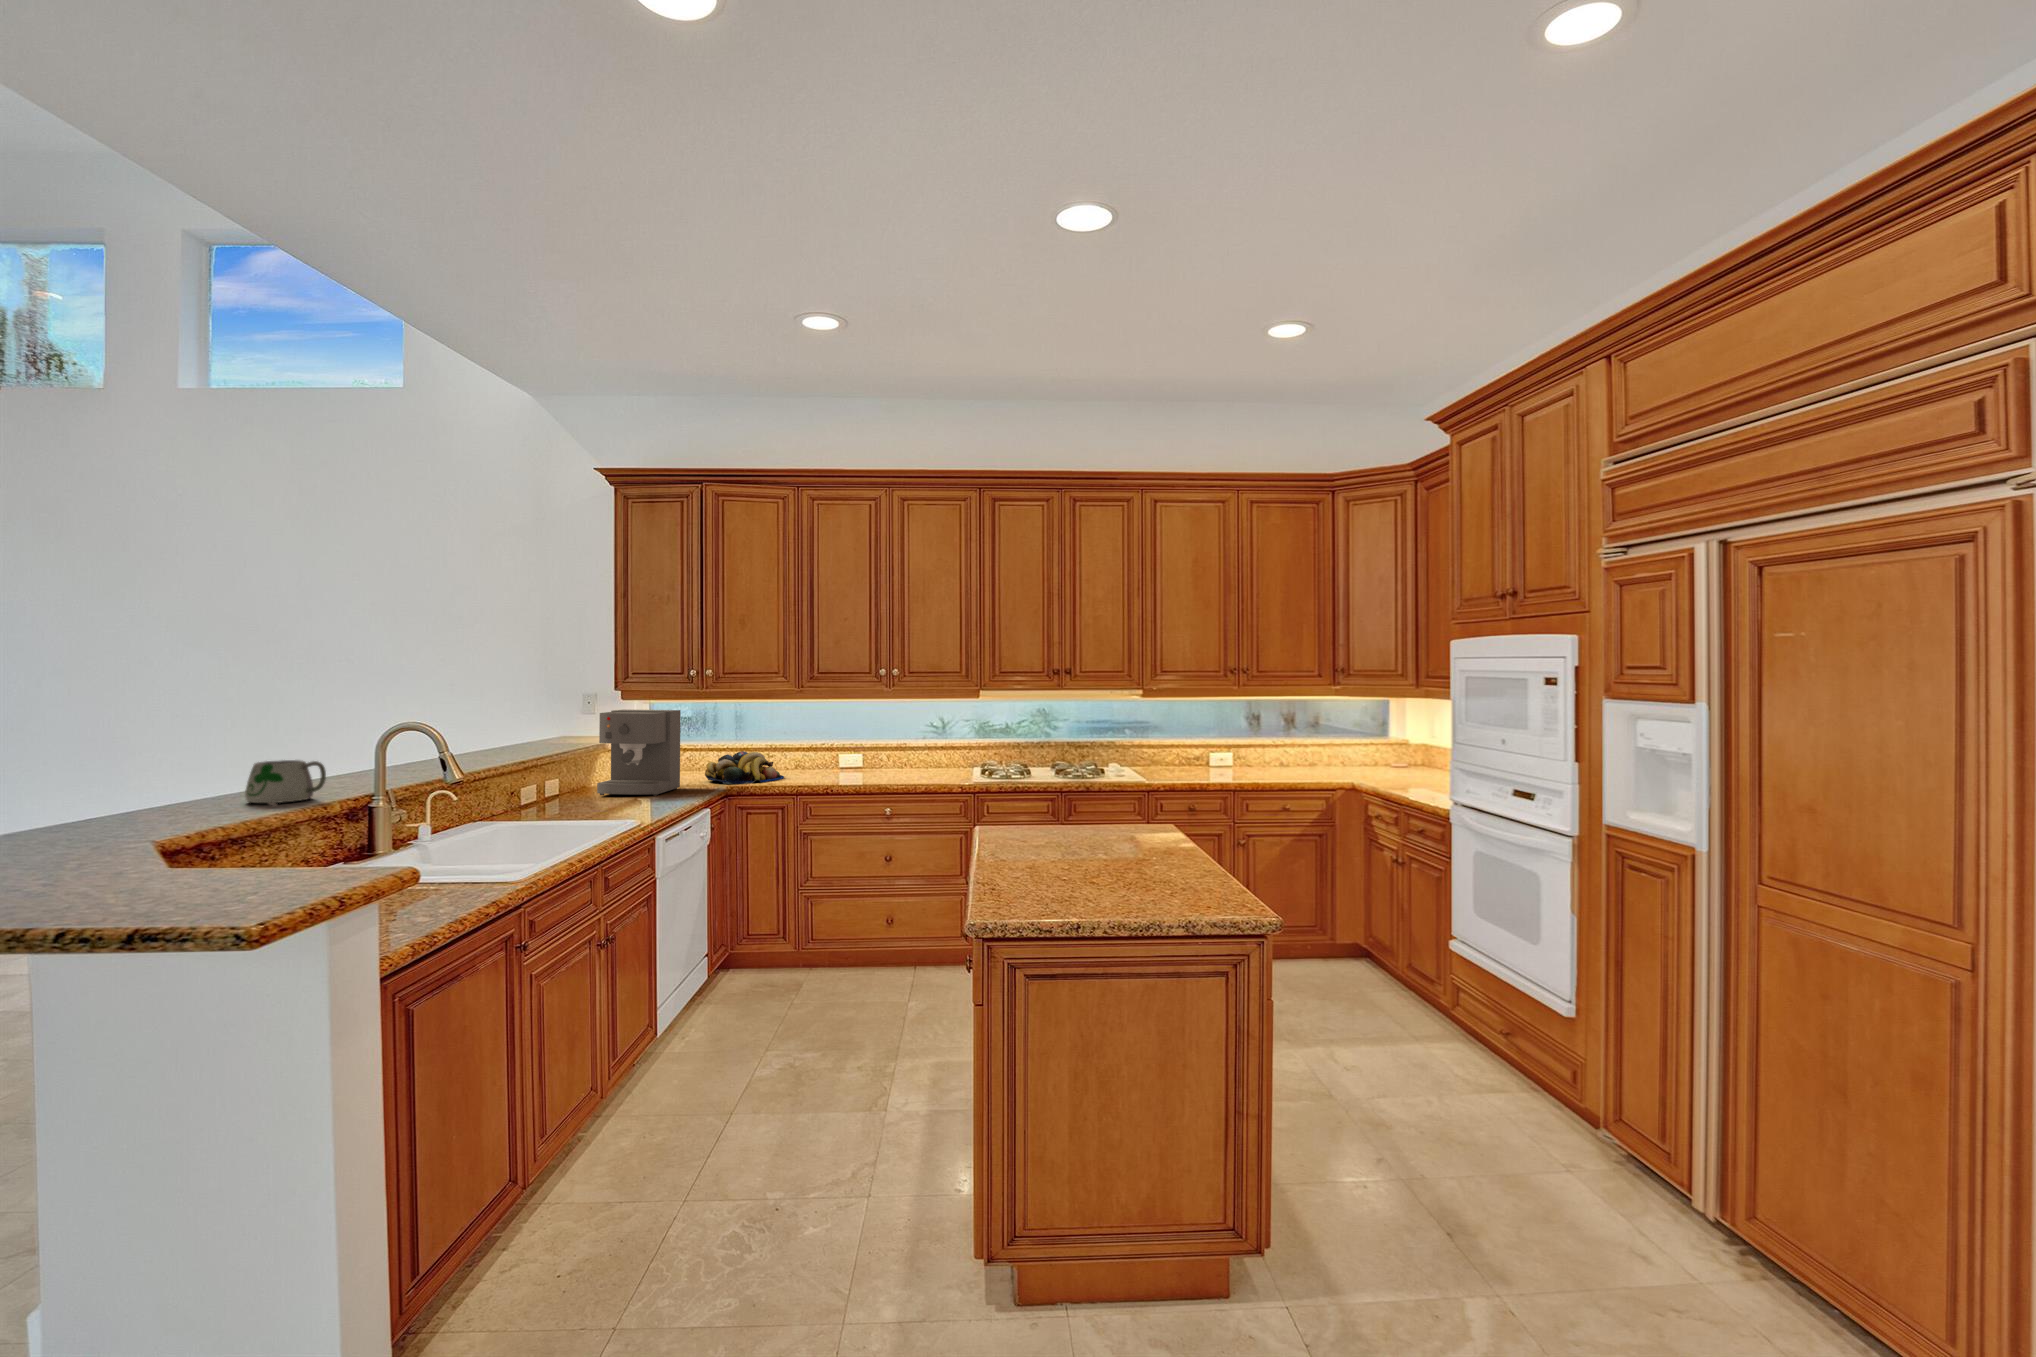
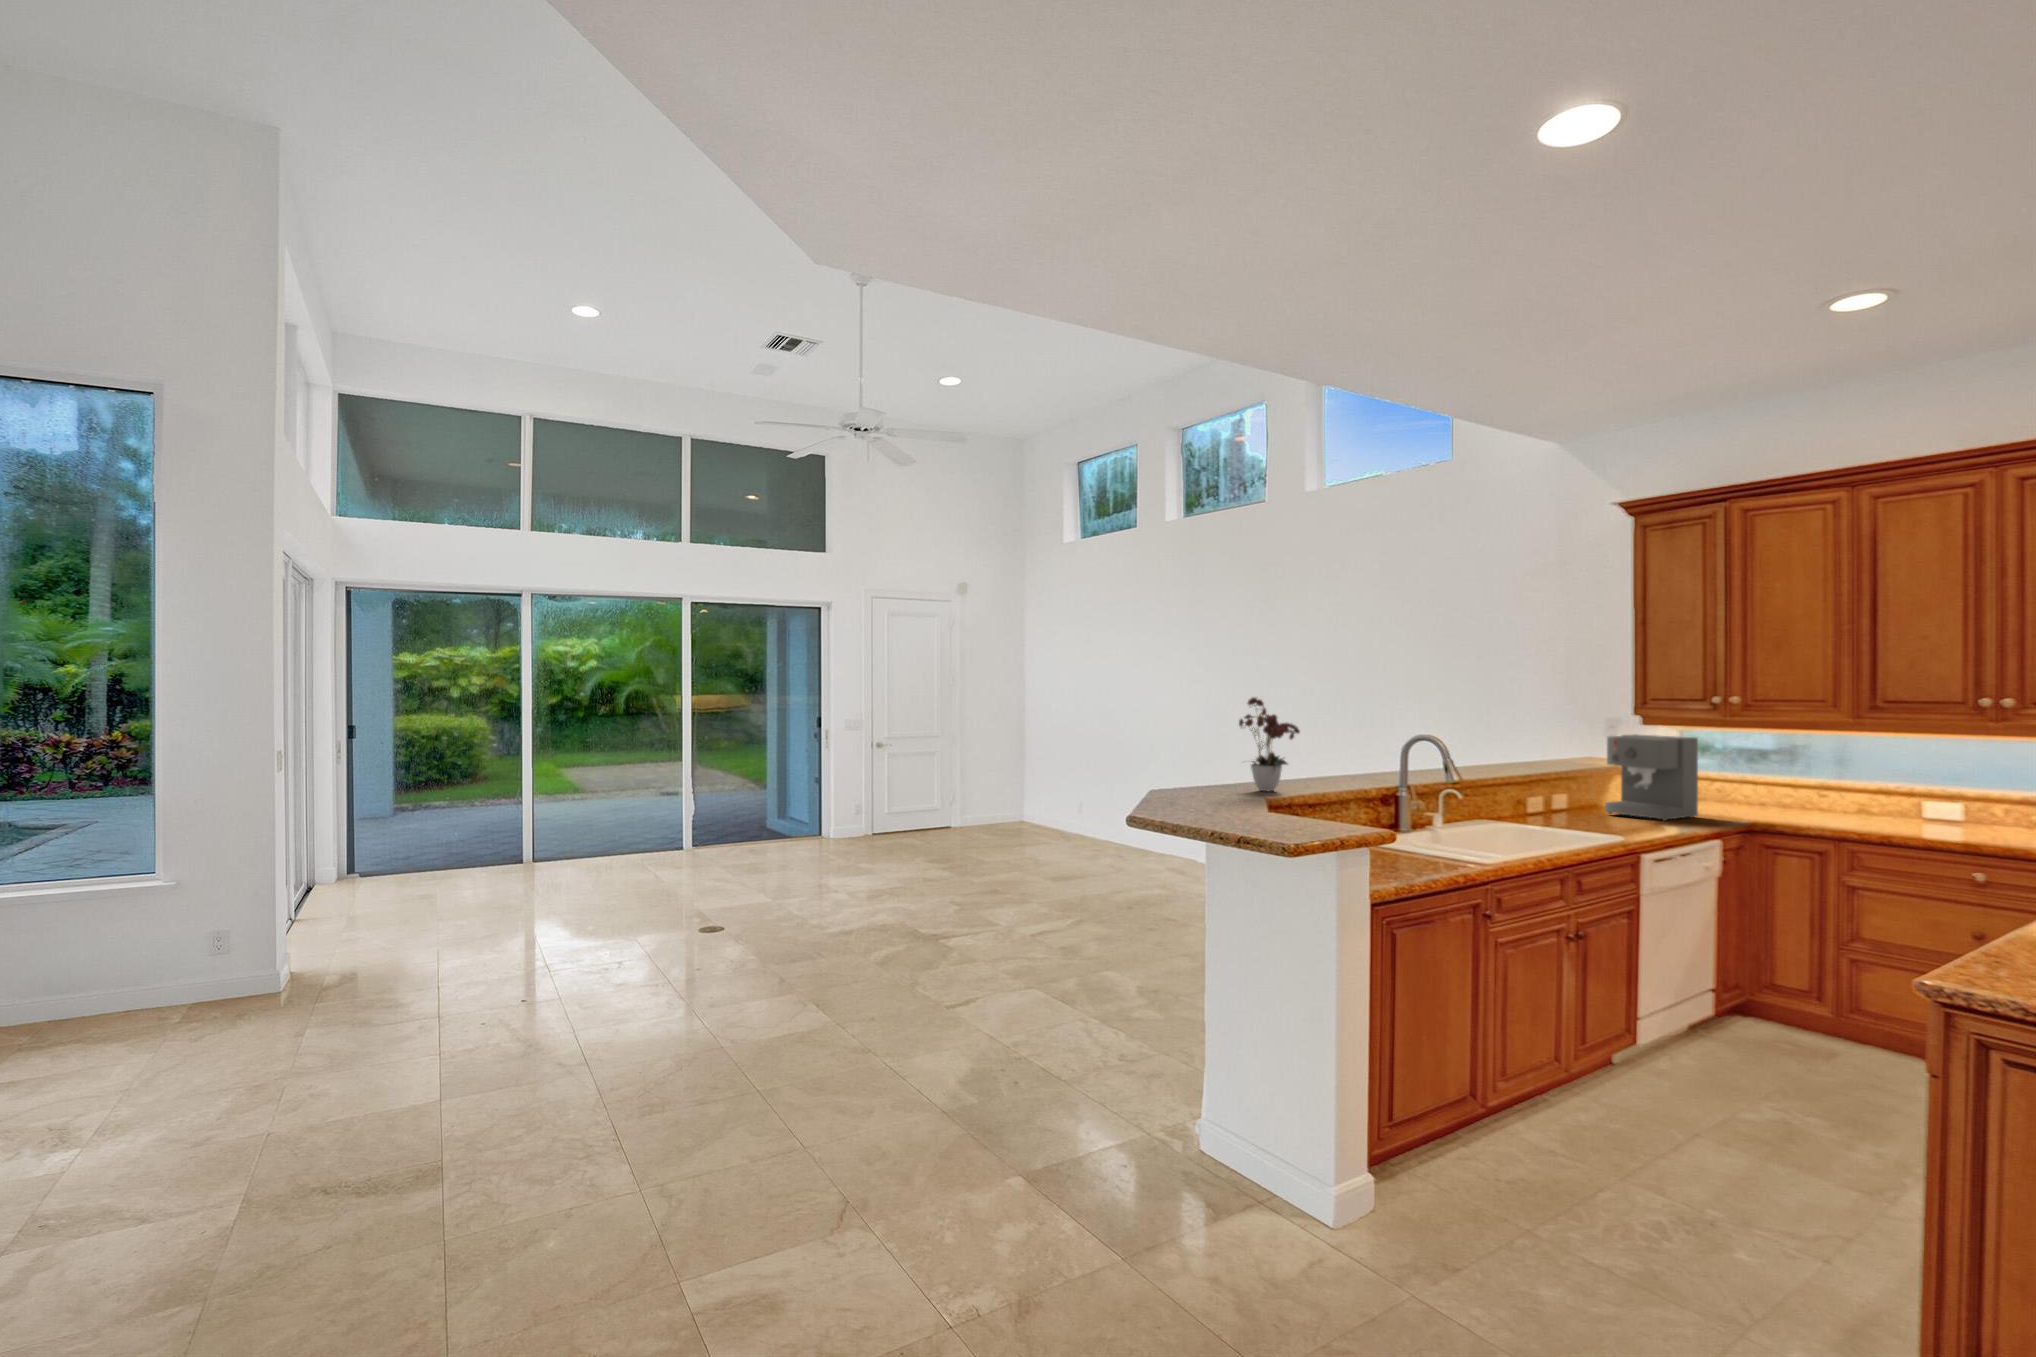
flower arrangement: none [61,662,216,829] -> present [1239,698,1300,791]
fruit bowl: present [705,751,784,784] -> none [1733,787,1841,823]
mug: present [245,760,326,805] -> none [1324,758,1369,787]

